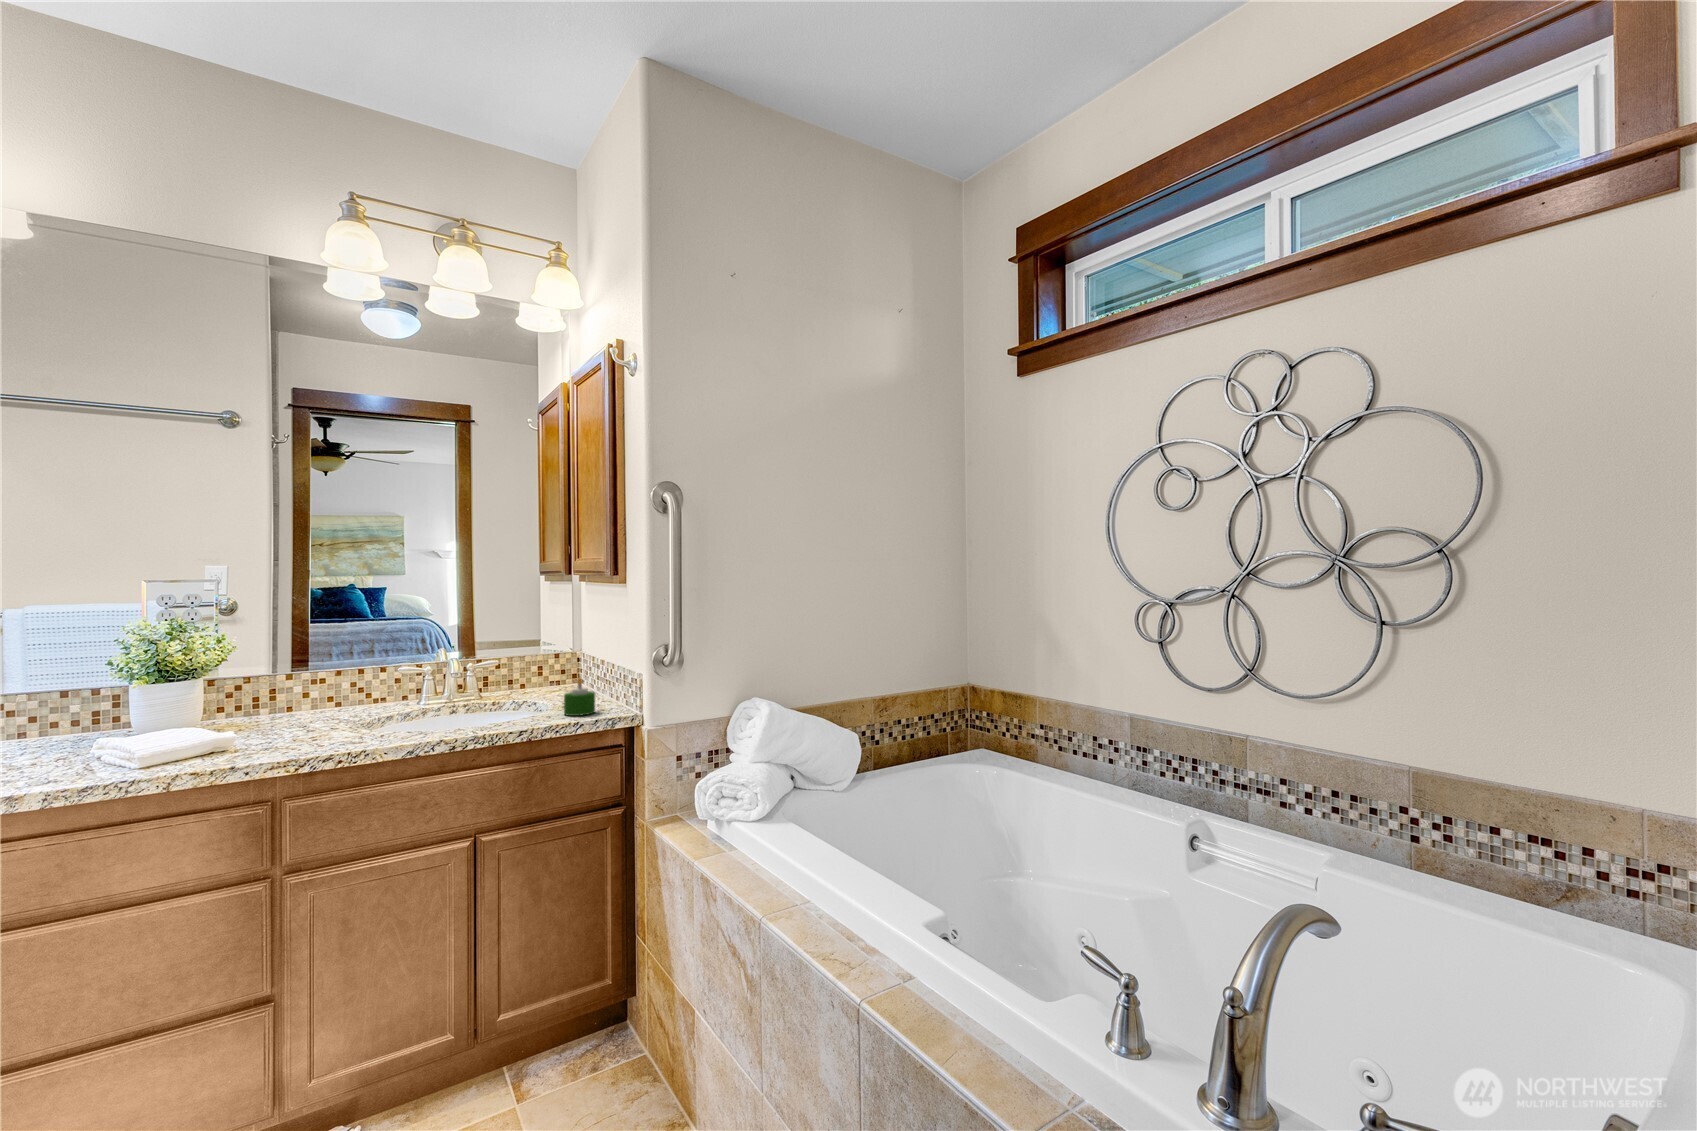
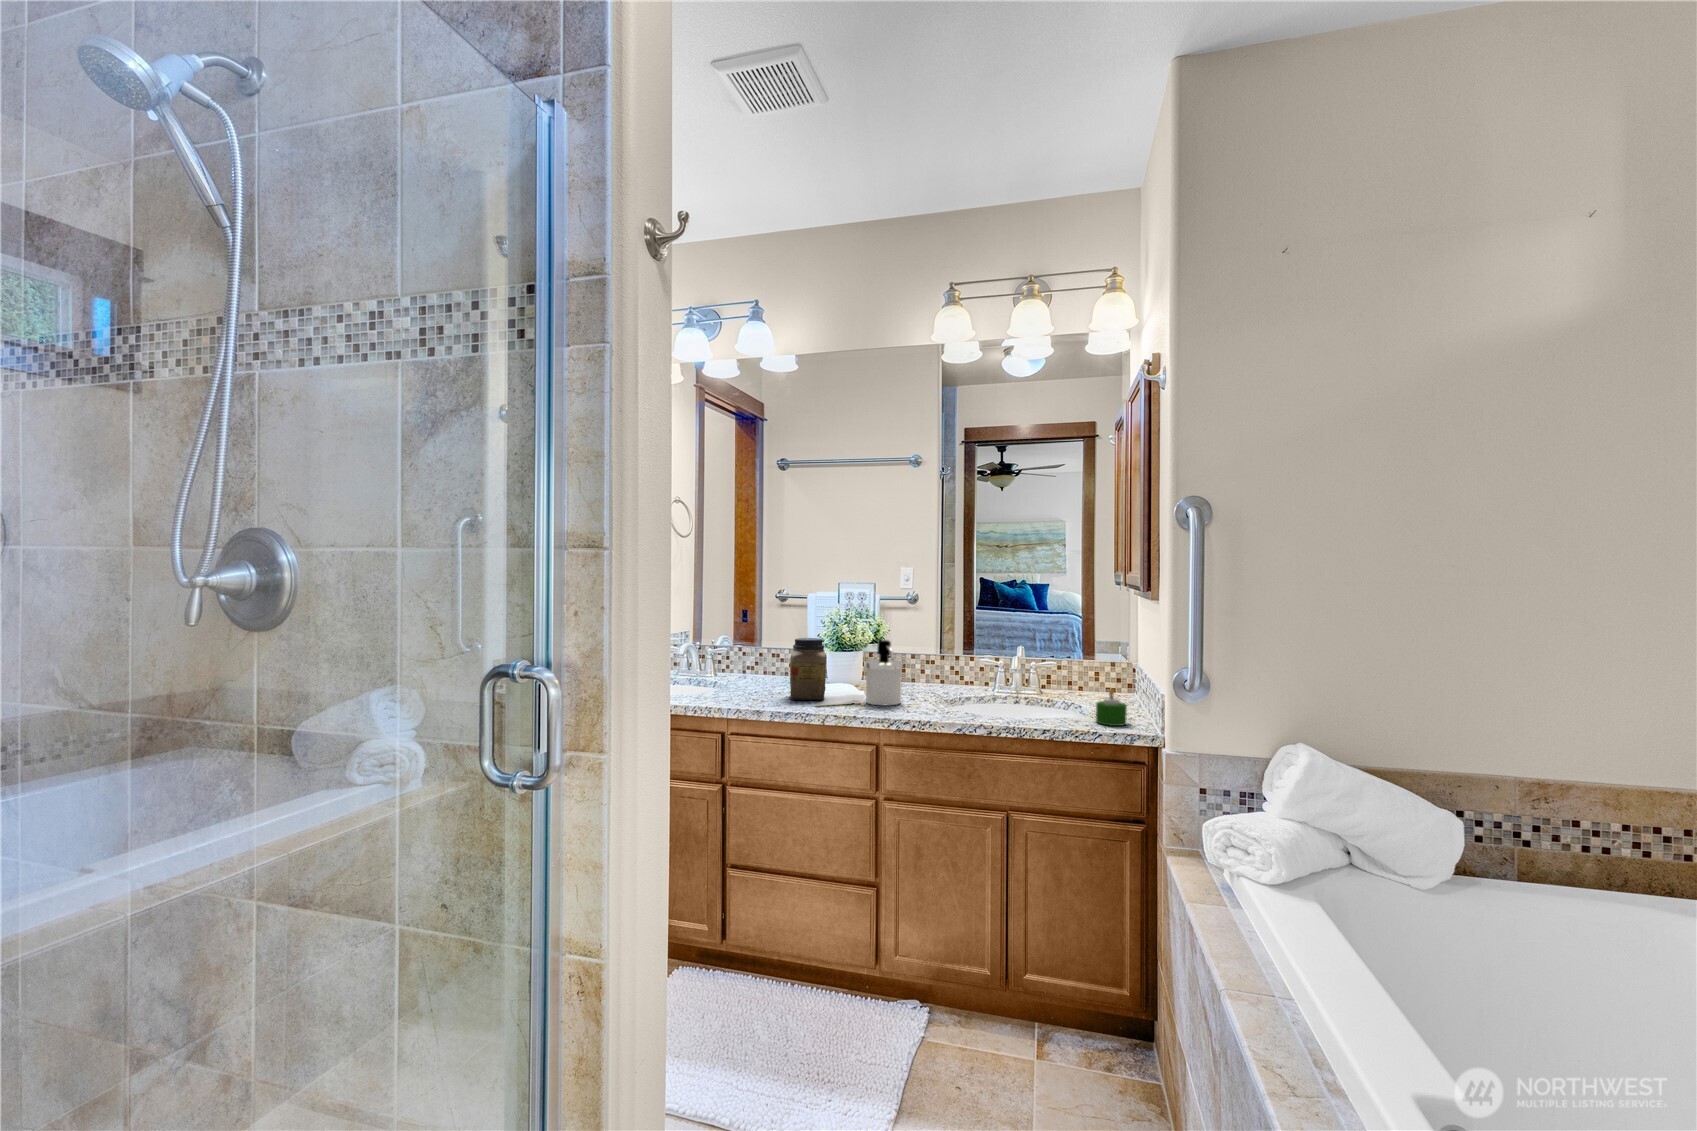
soap dispenser: none [229,654,297,745] -> present [865,640,903,706]
jar: none [62,662,147,764] -> present [790,638,826,700]

